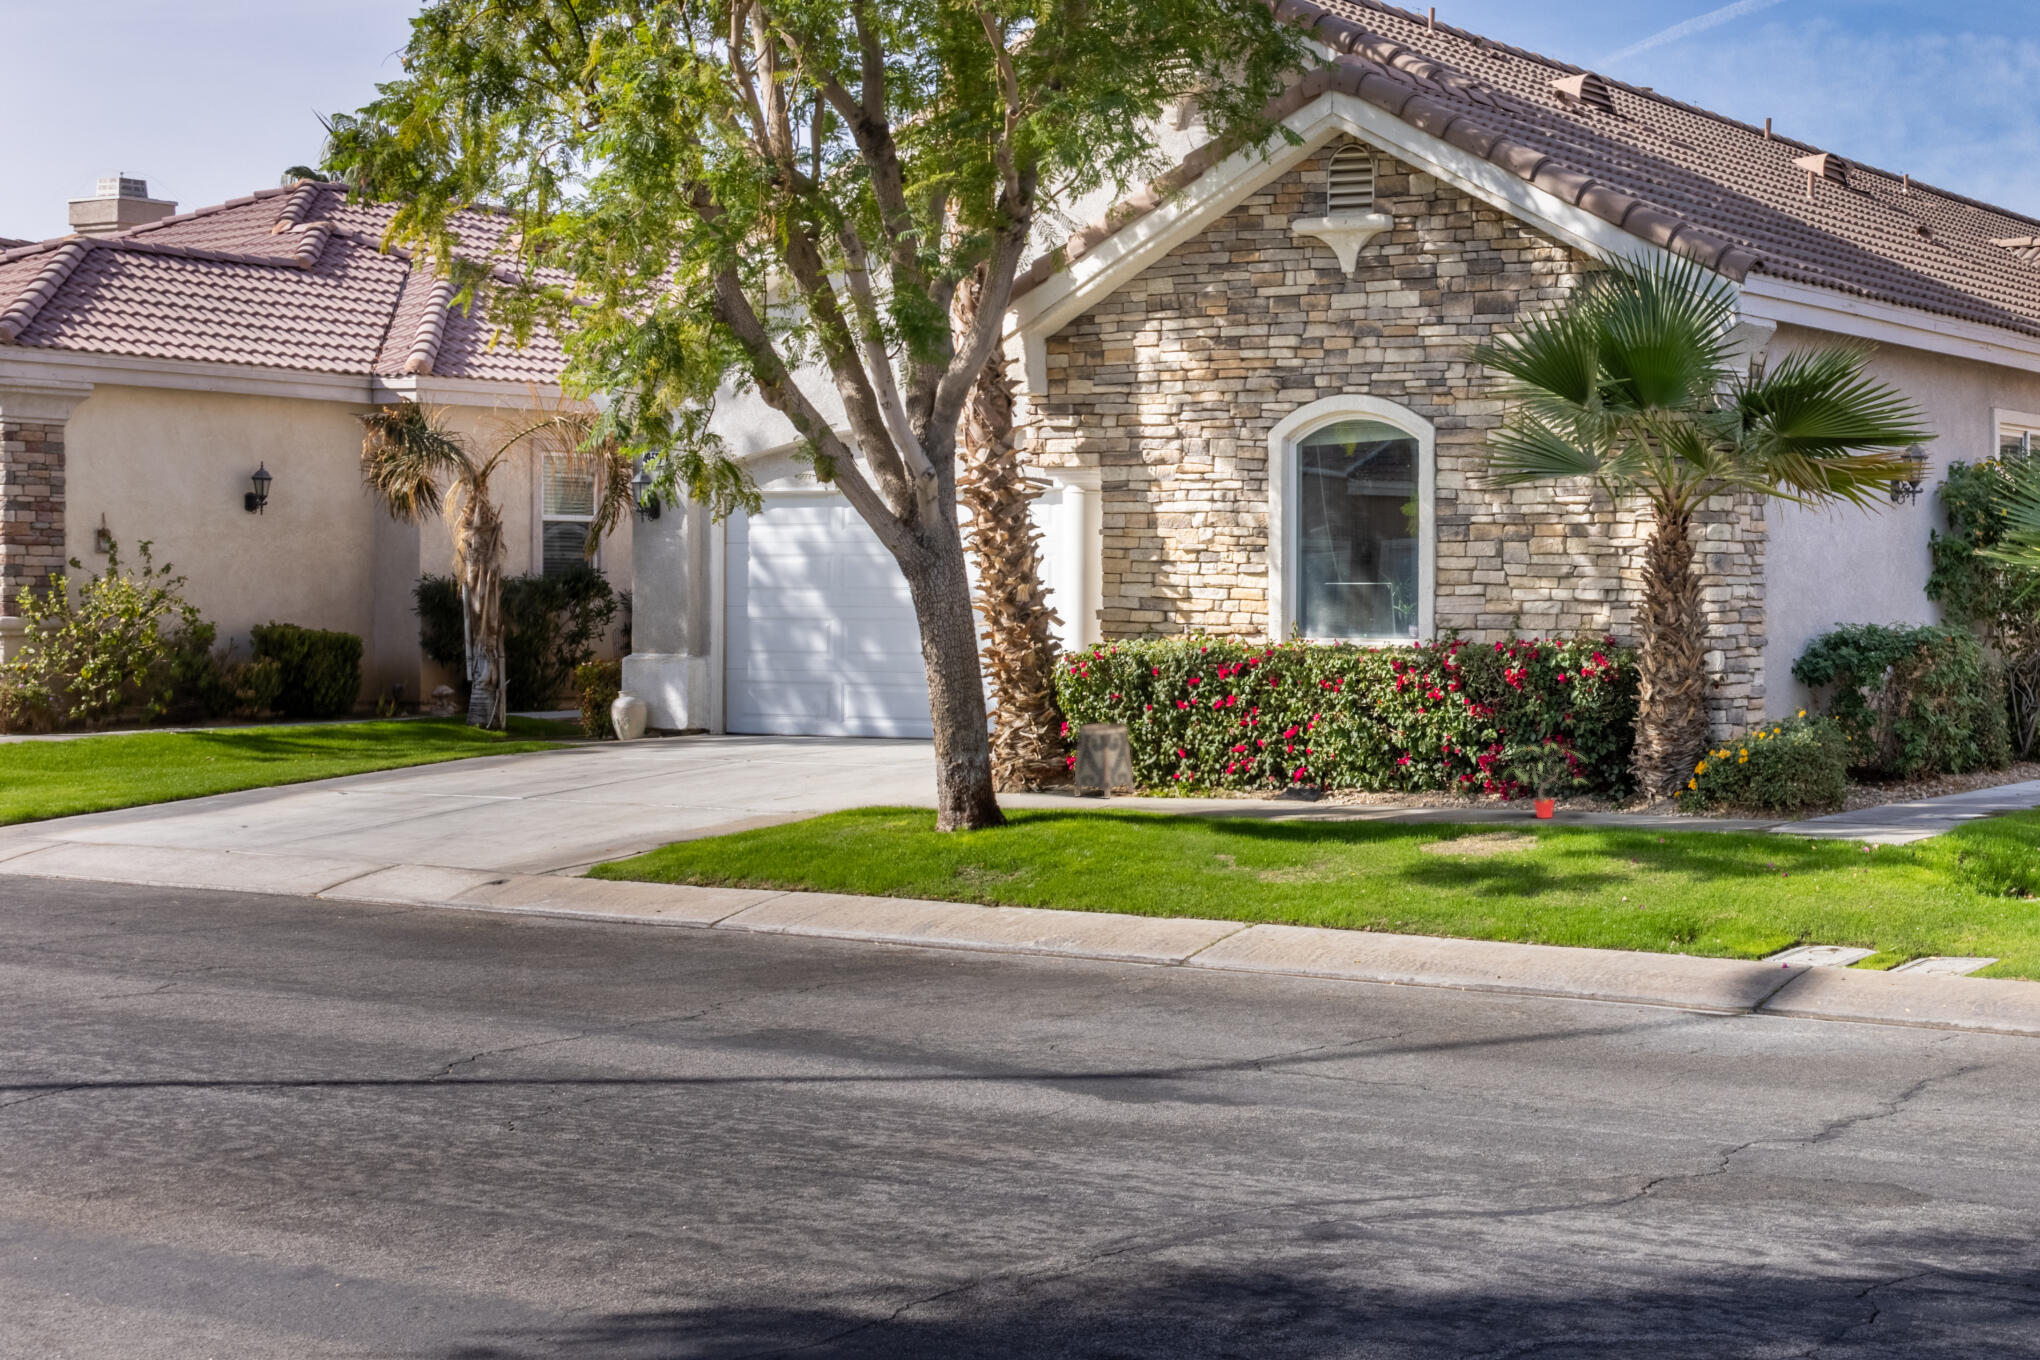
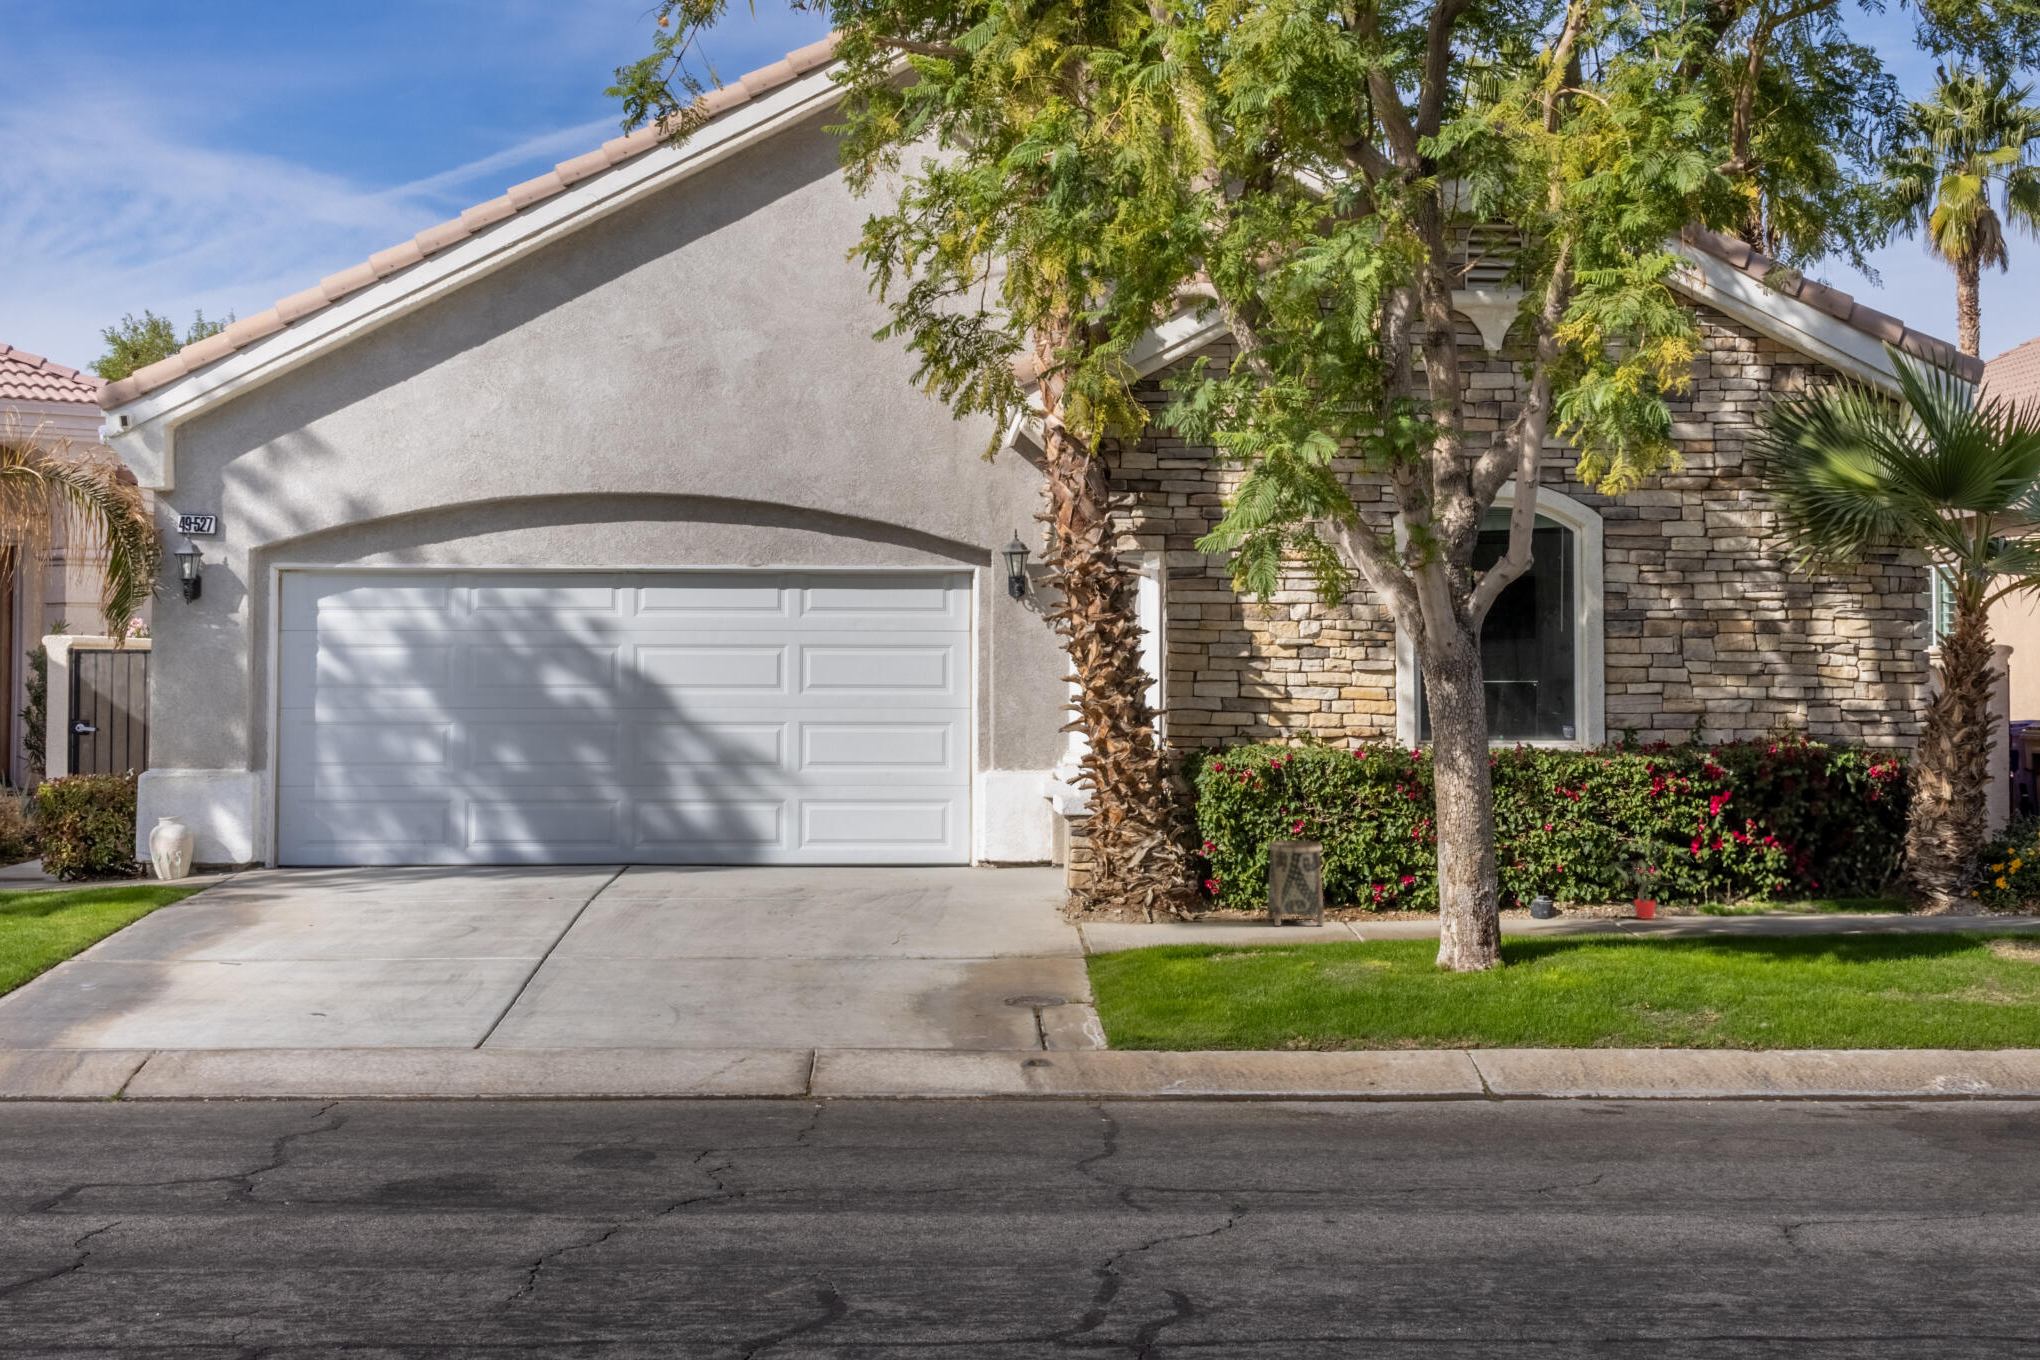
potted plant: present [1504,743,1587,818] -> present [1603,842,1692,919]

